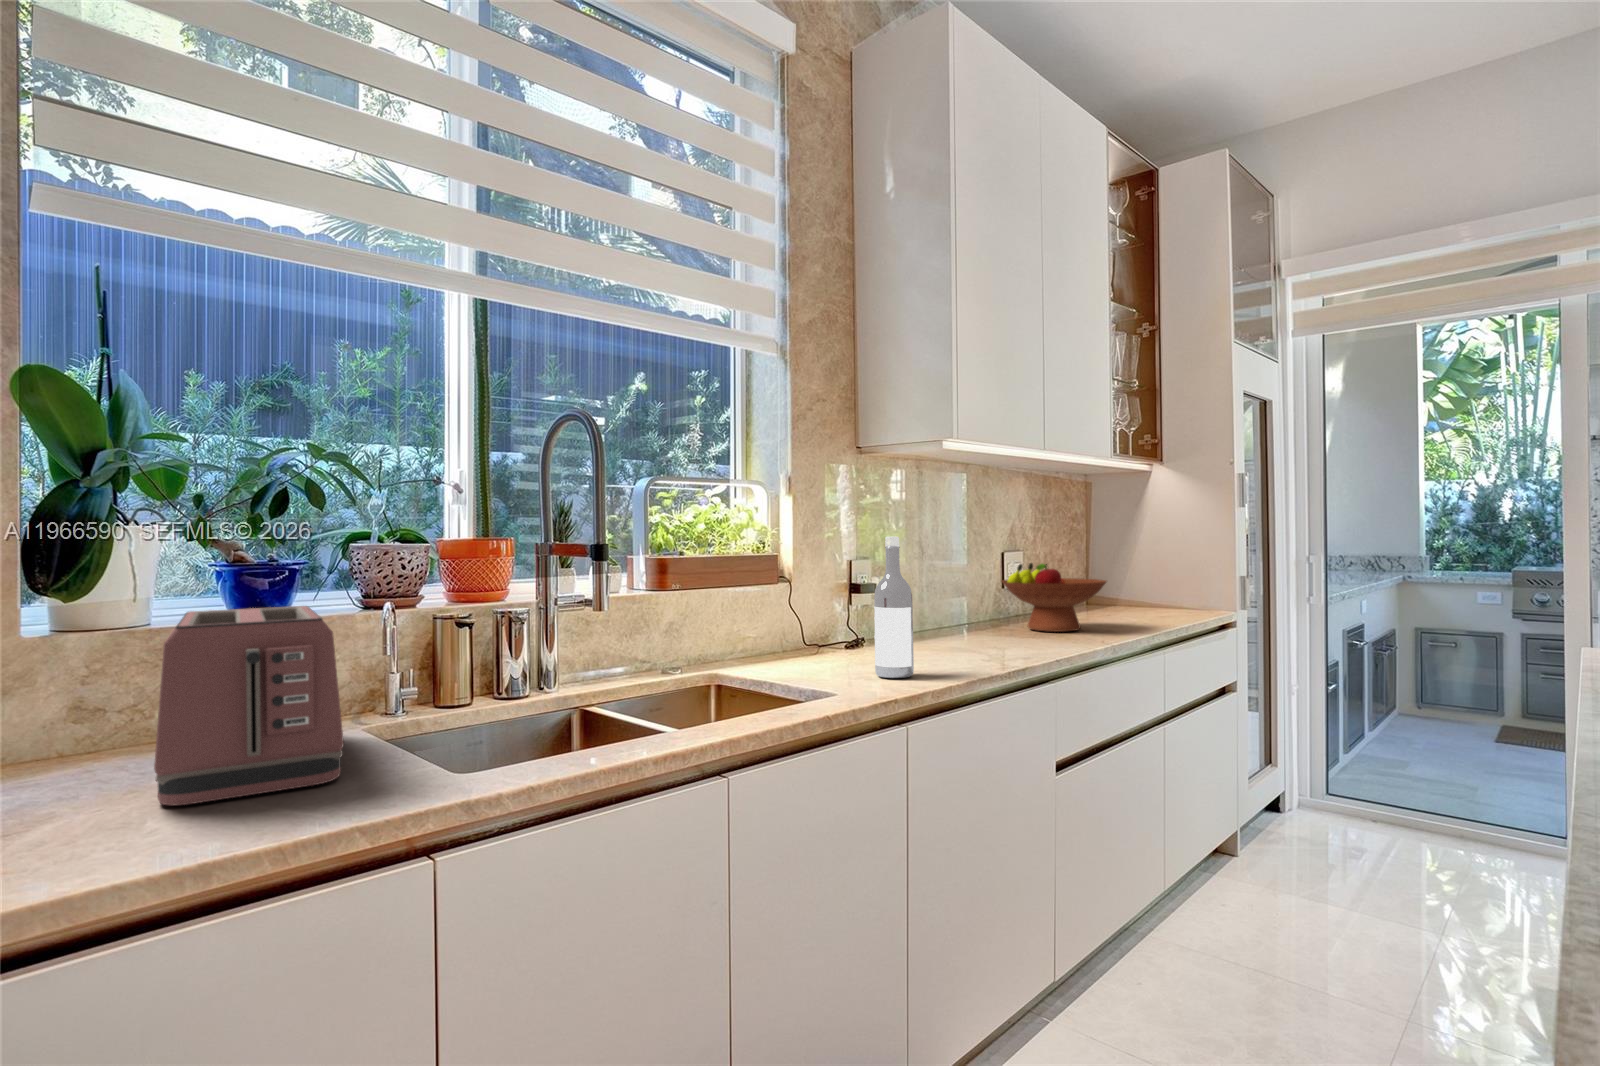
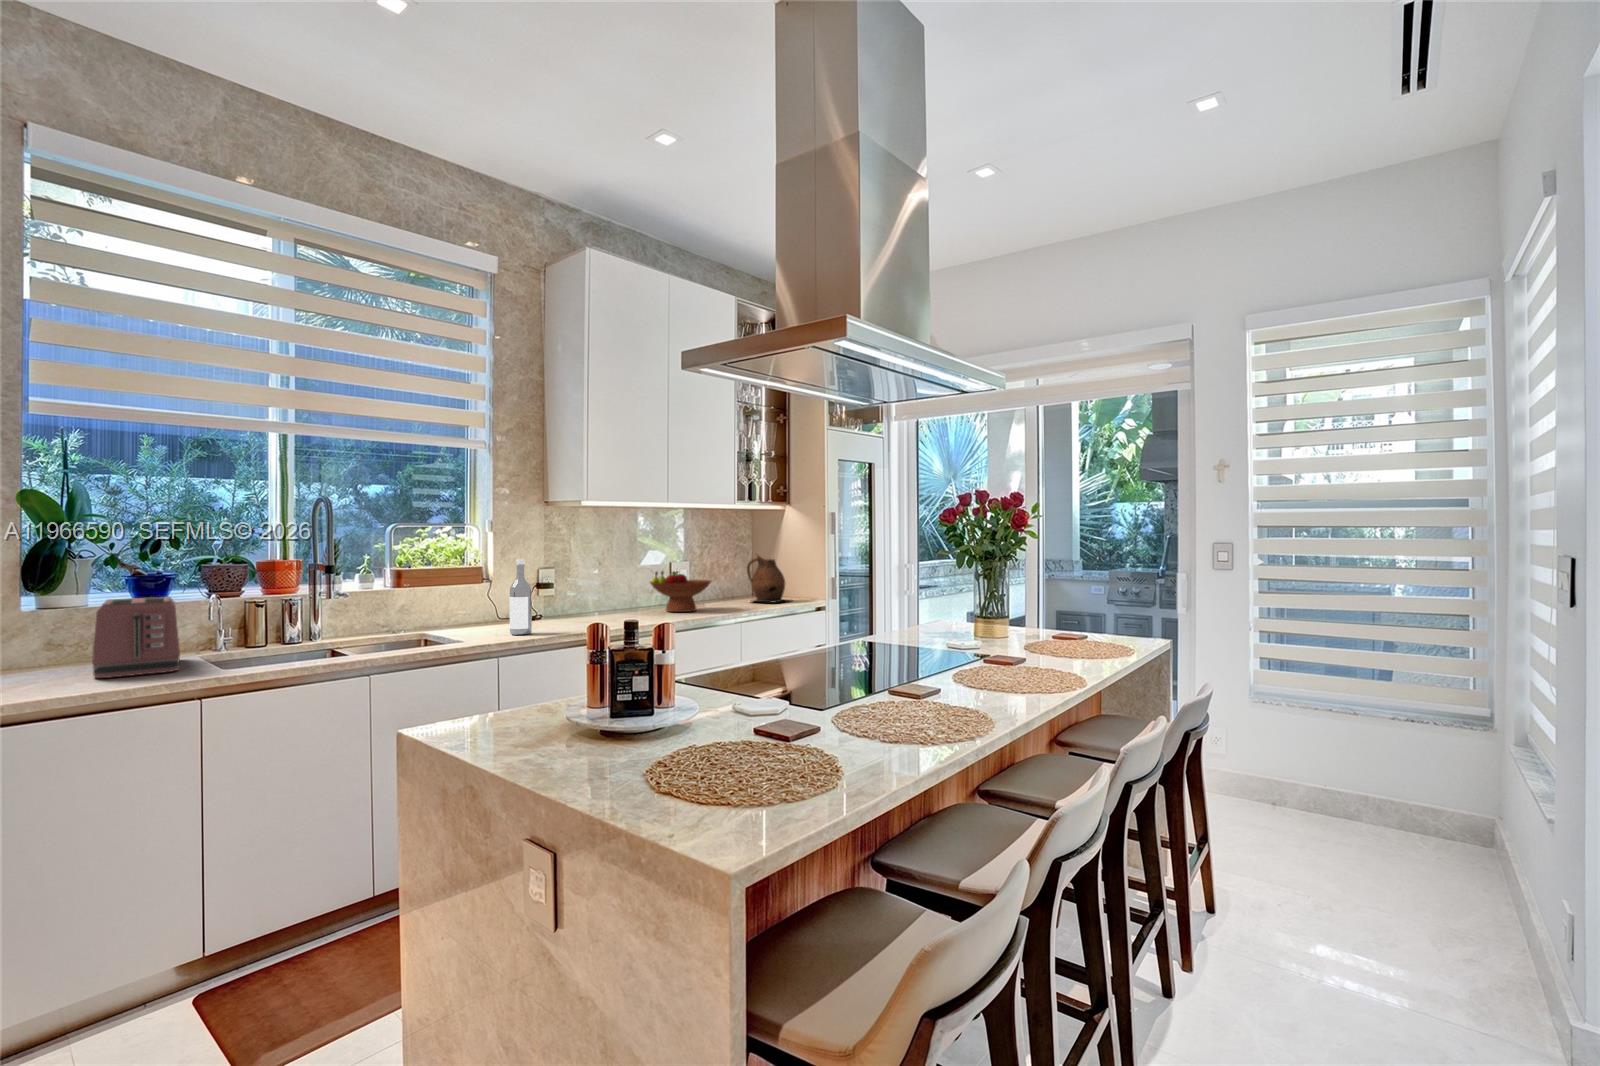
ceramic pitcher: none [1109,538,1183,617] -> present [747,554,788,603]

